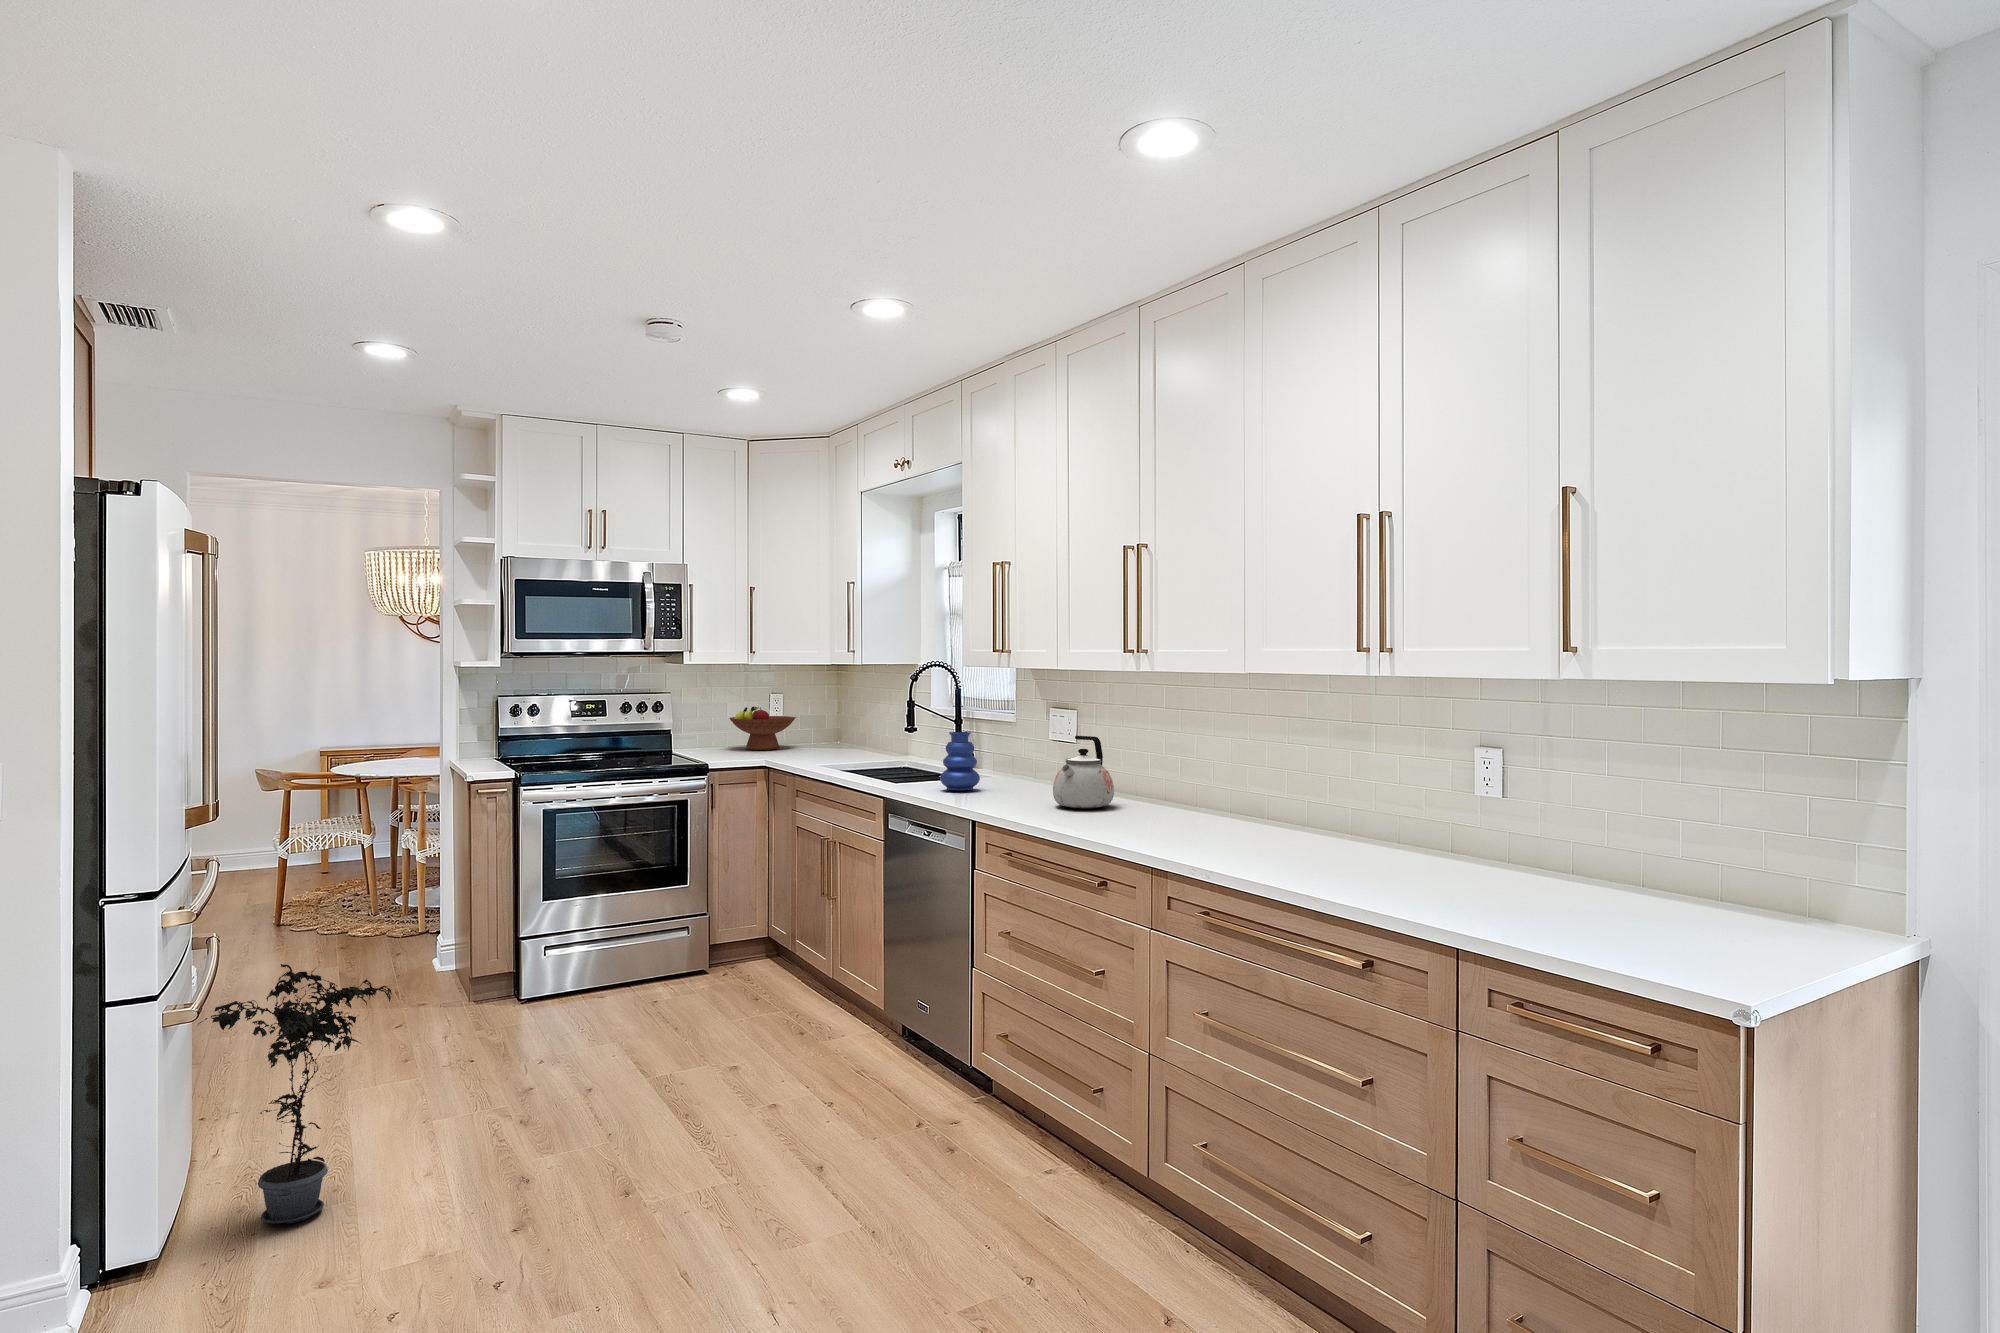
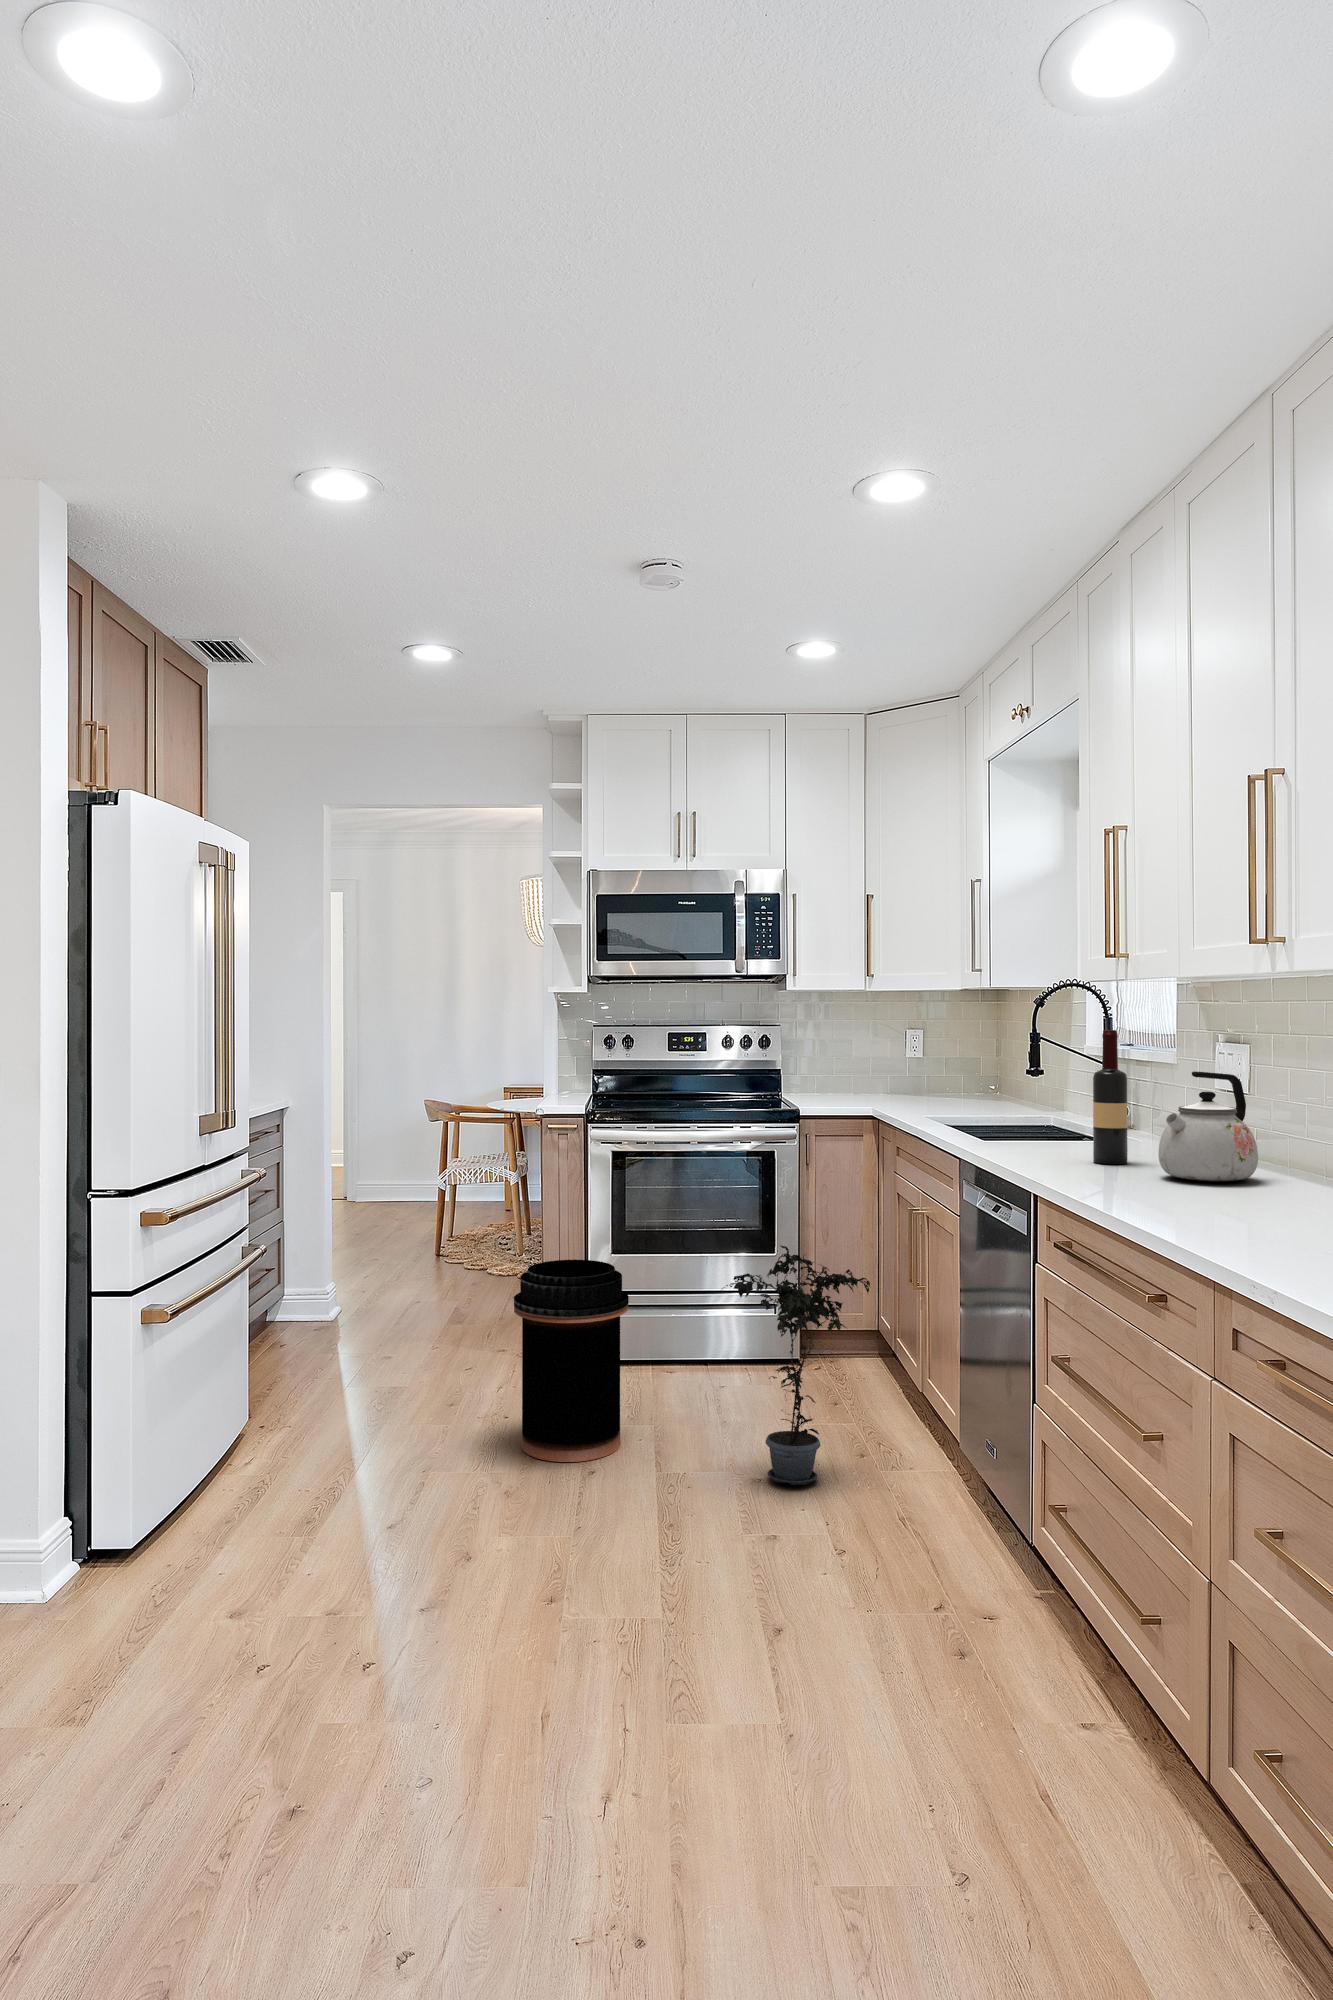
fruit bowl: present [729,706,796,750] -> none [851,1042,932,1095]
wine bottle: none [998,706,1020,800] -> present [1093,1030,1128,1164]
vase: present [940,732,980,791] -> none [1029,1068,1087,1149]
trash can: none [500,910,609,1089] -> present [514,1260,629,1462]
potted plant: present [199,964,392,1224] -> present [722,1246,870,1485]

